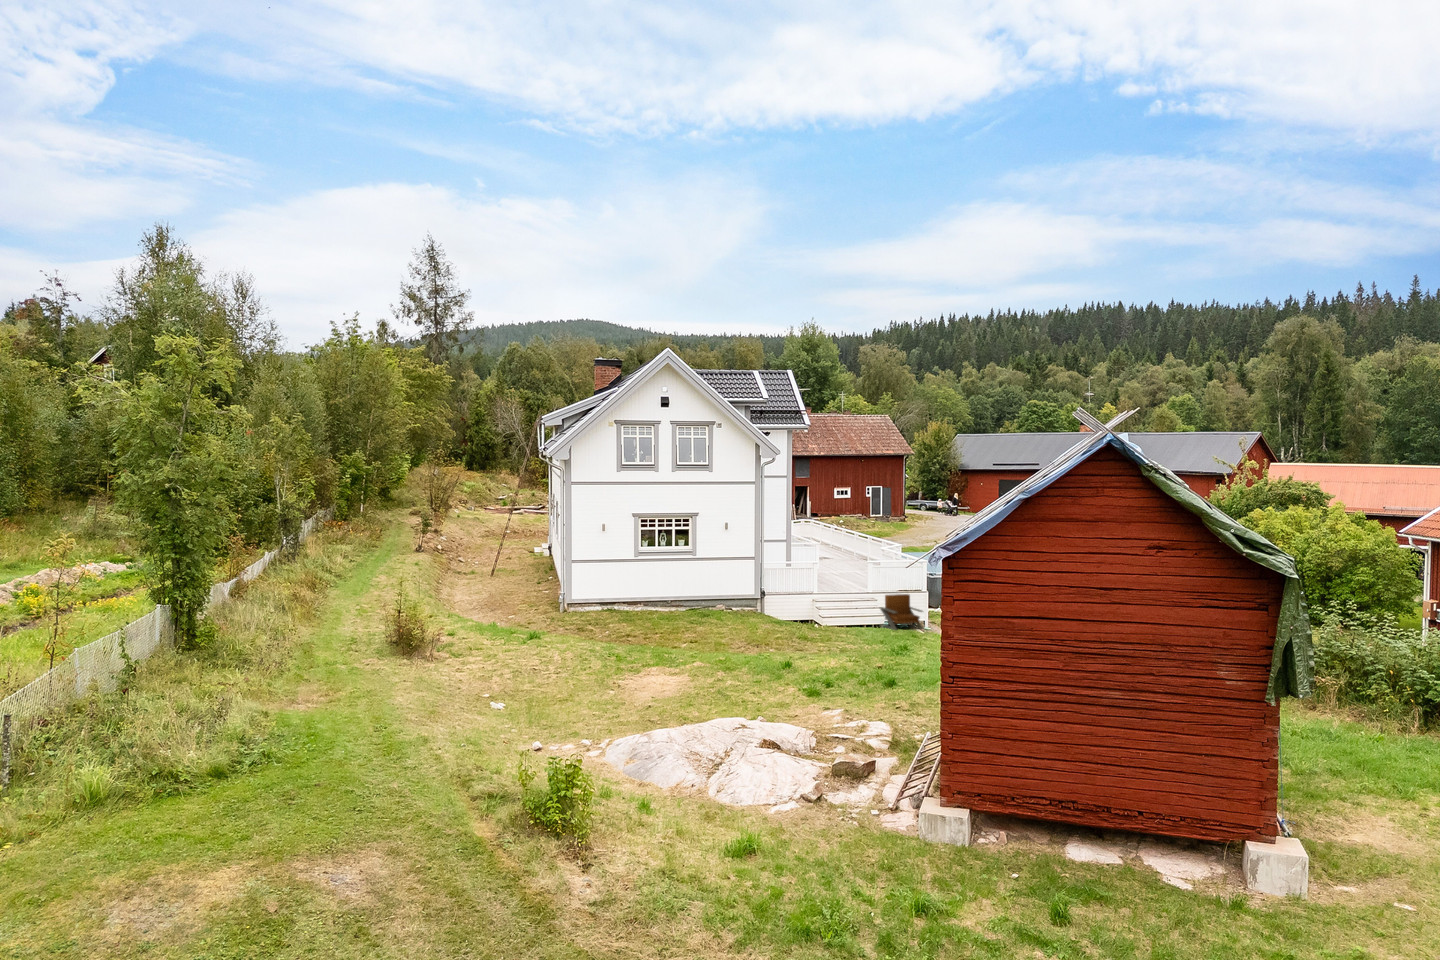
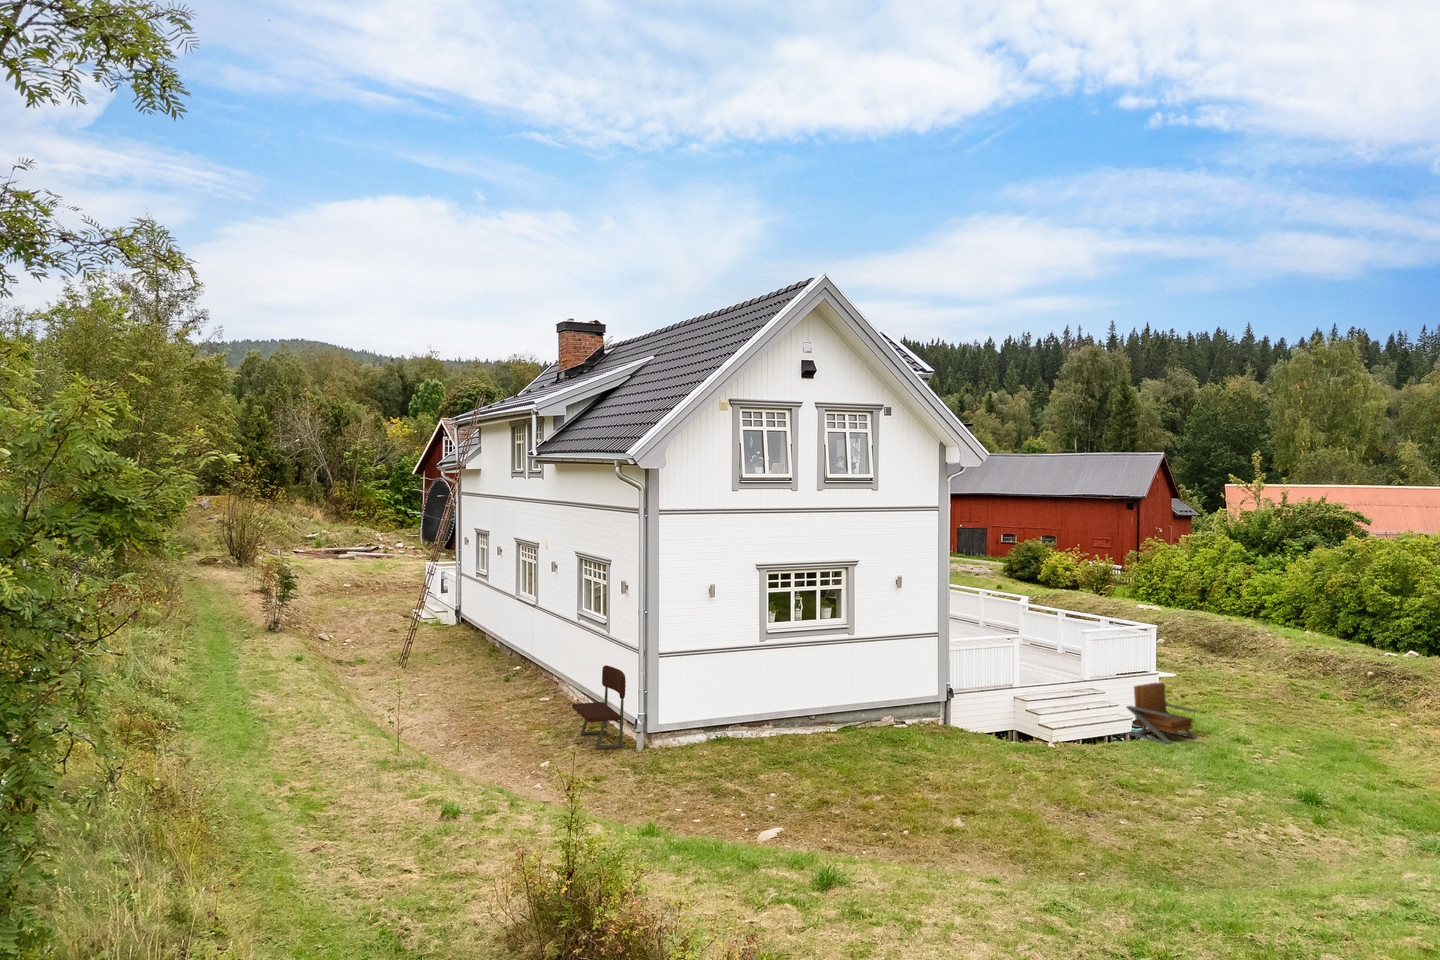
bench: none [541,569,566,612] -> present [572,665,626,749]

